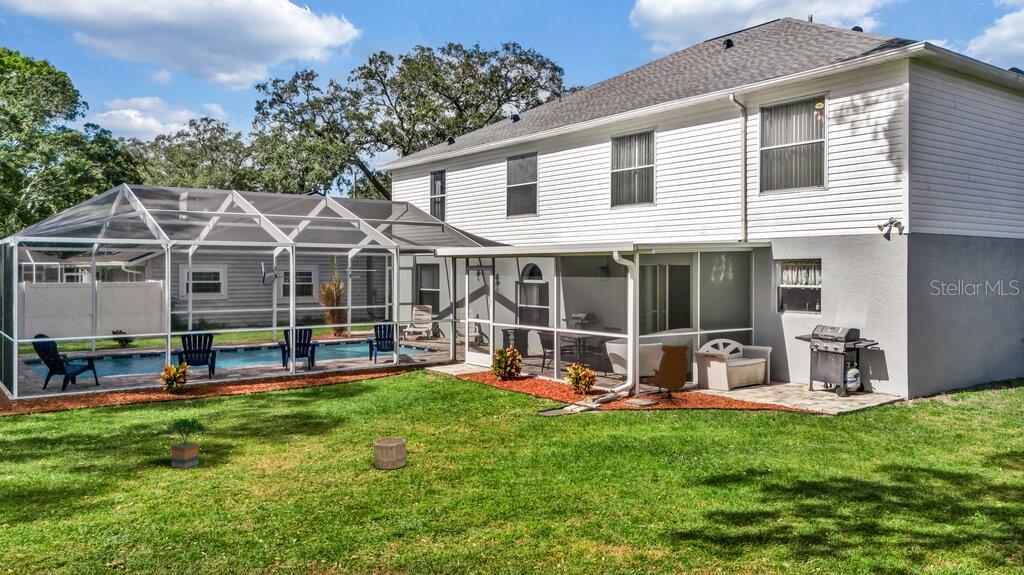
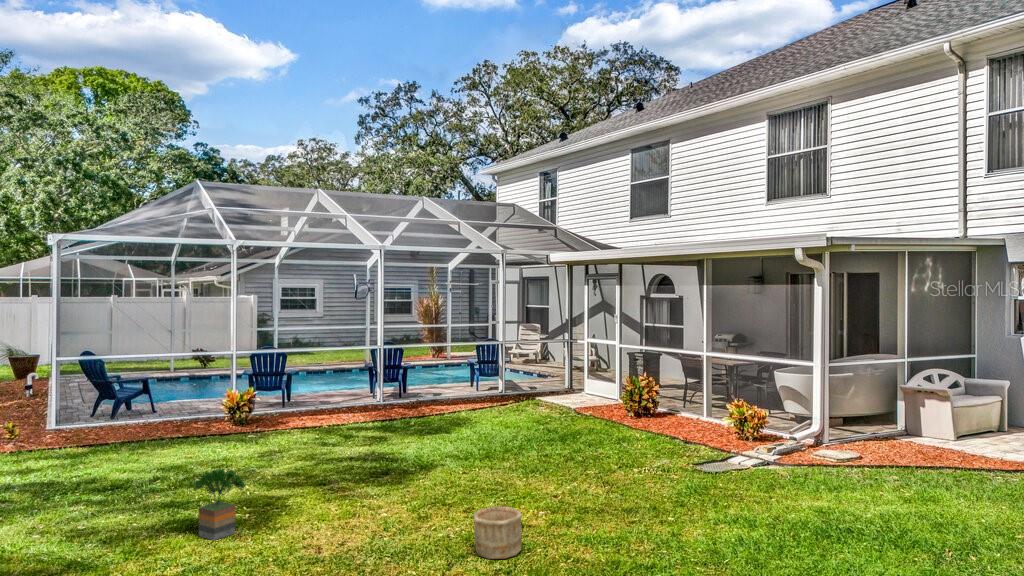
lounge chair: present [649,345,688,405] -> none [838,377,907,460]

